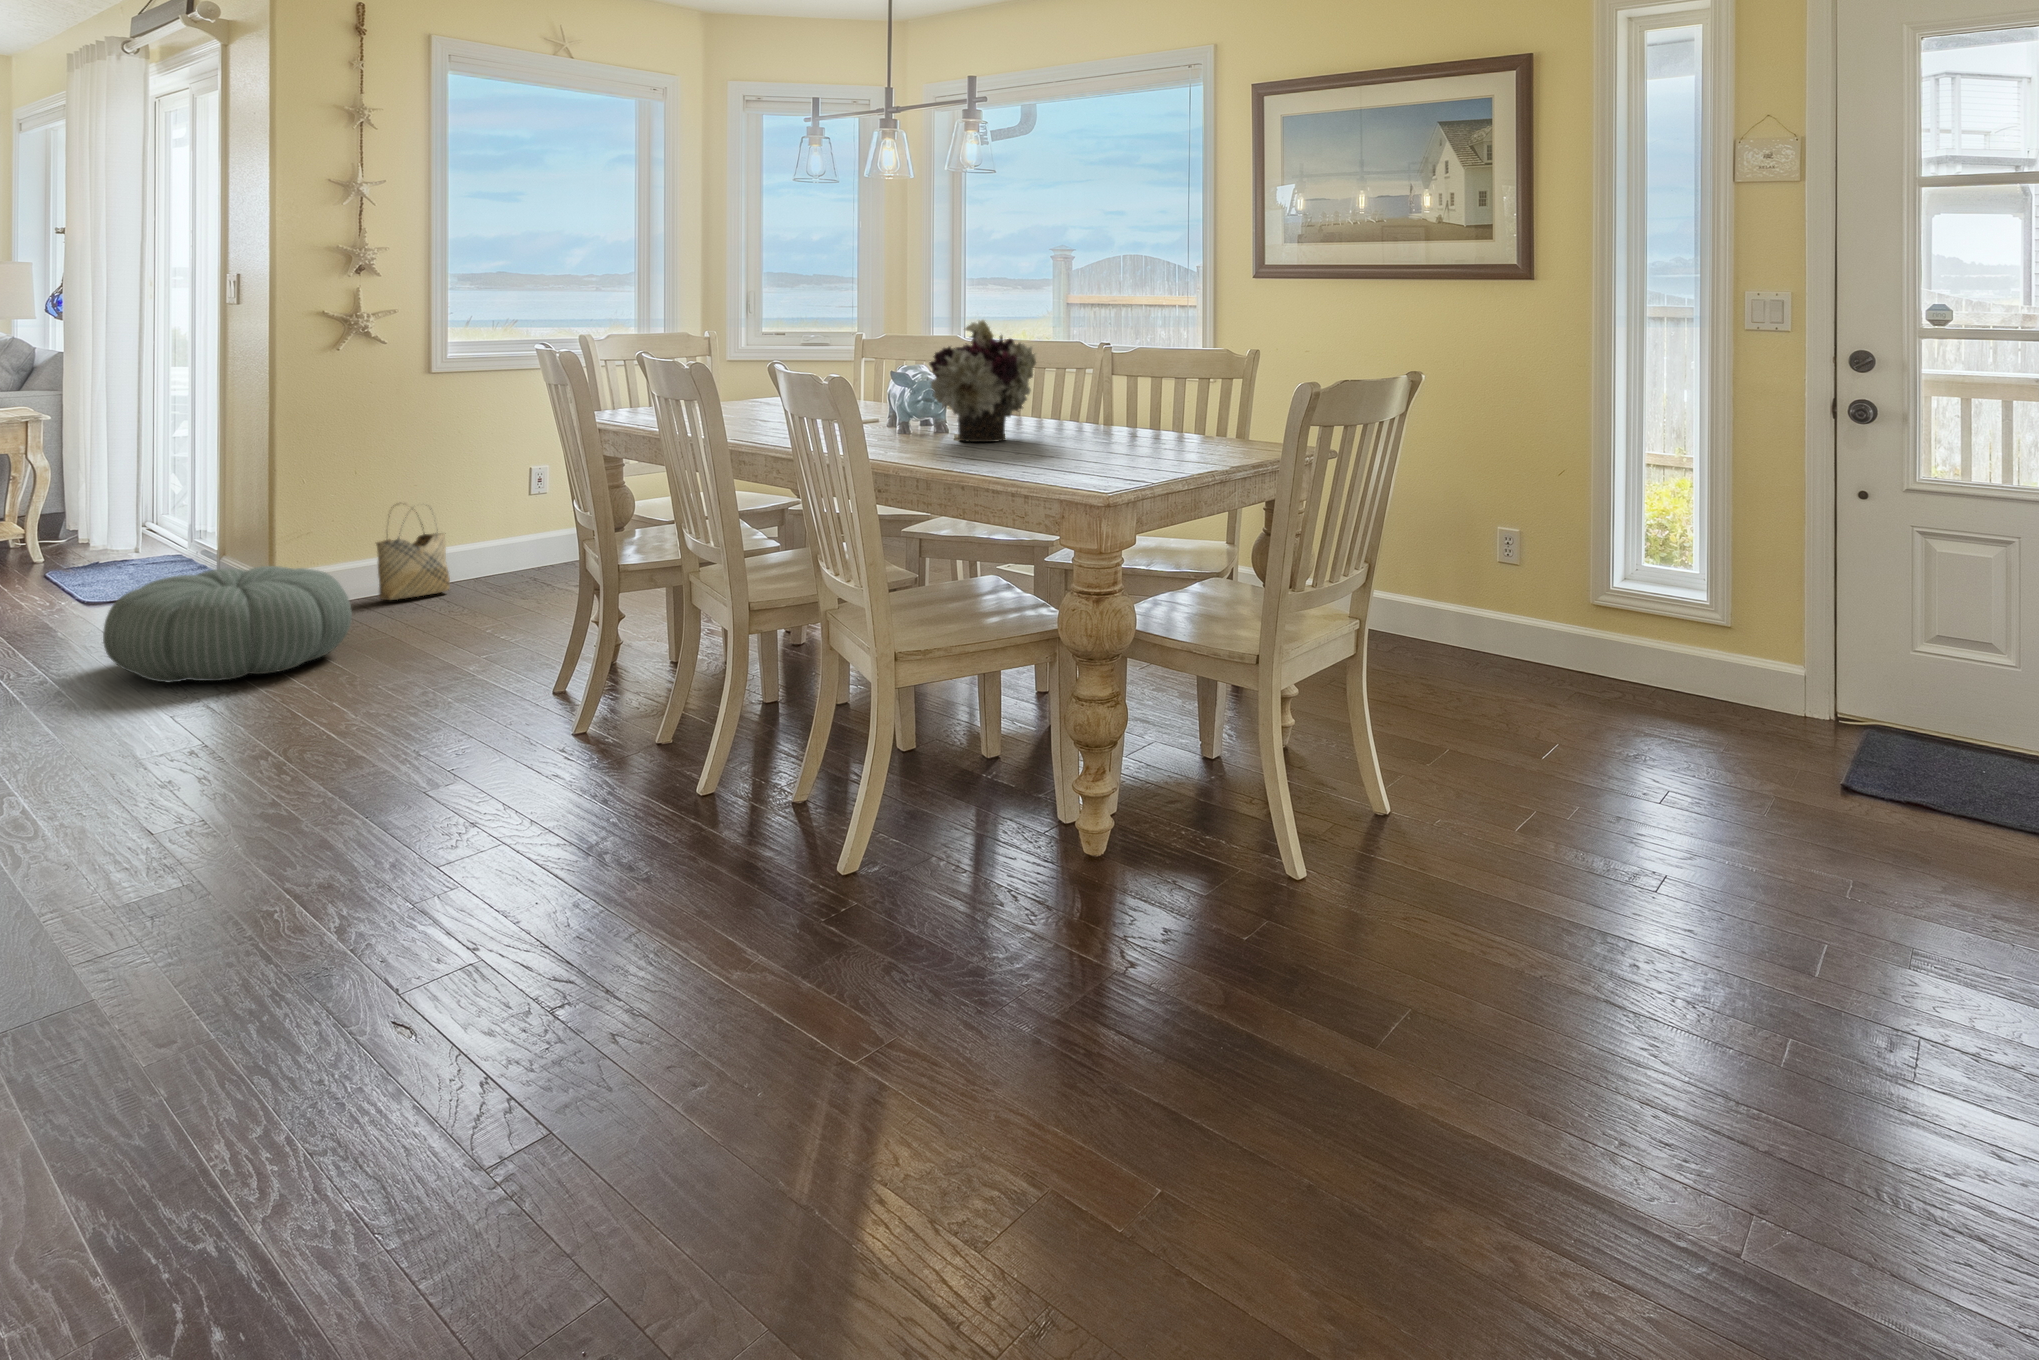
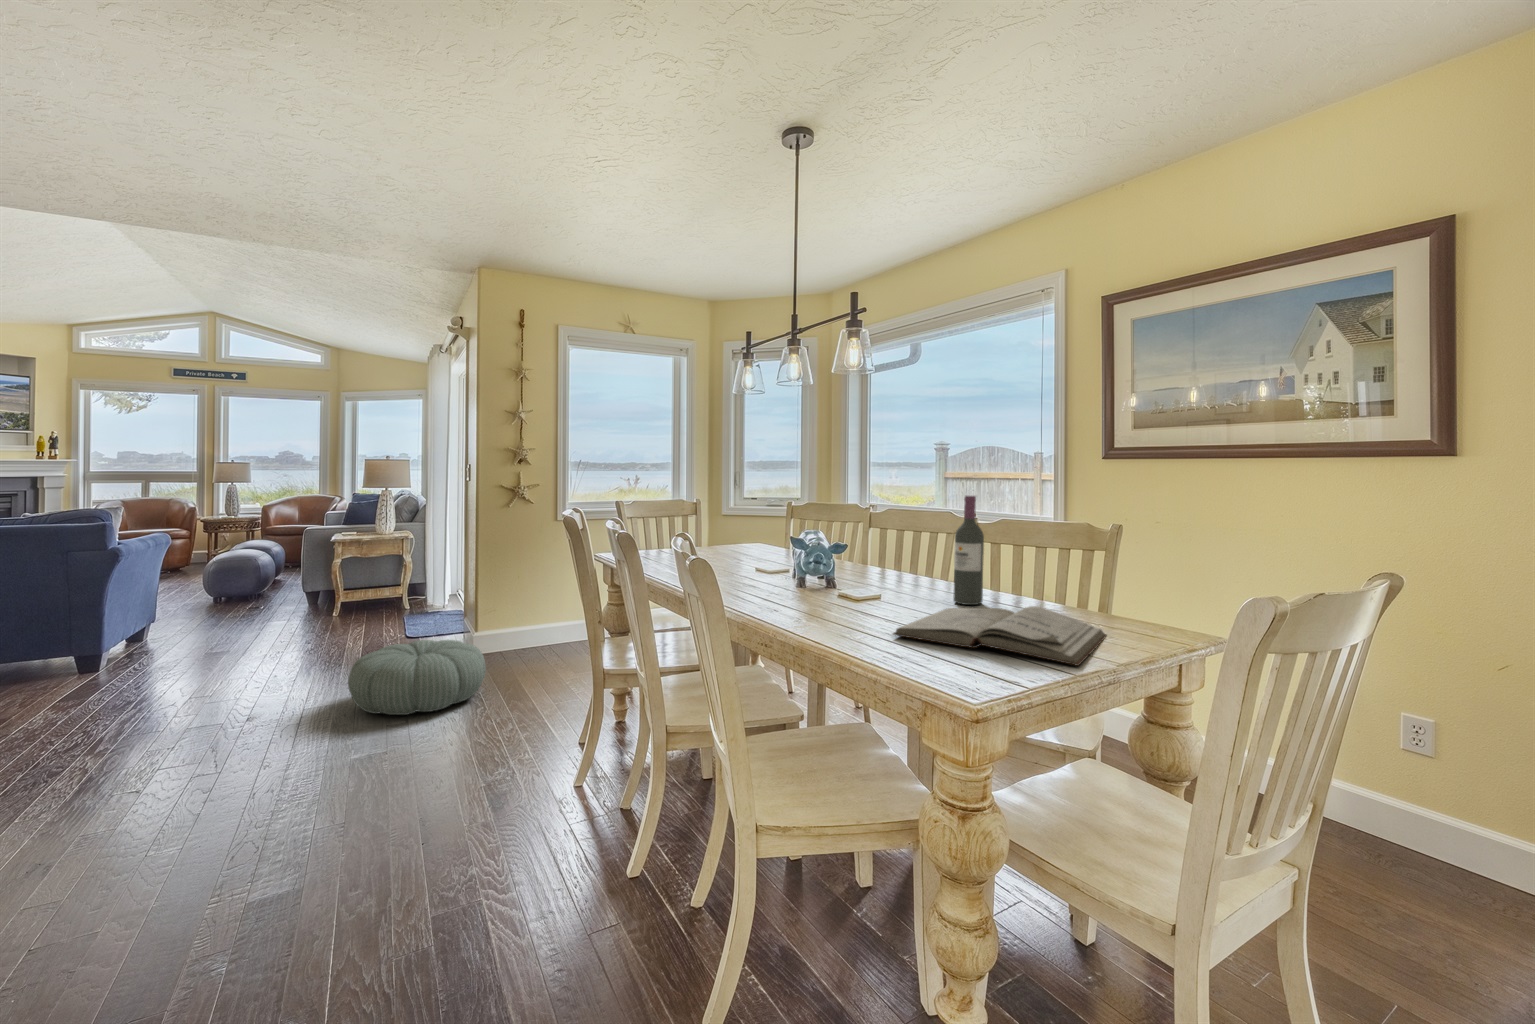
flower arrangement: present [929,320,1036,442] -> none [808,494,906,603]
wine bottle: none [1089,321,1120,439] -> present [953,496,984,605]
book: none [1036,431,1234,467] -> present [893,606,1107,666]
woven basket: present [376,507,450,600] -> none [523,598,565,657]

